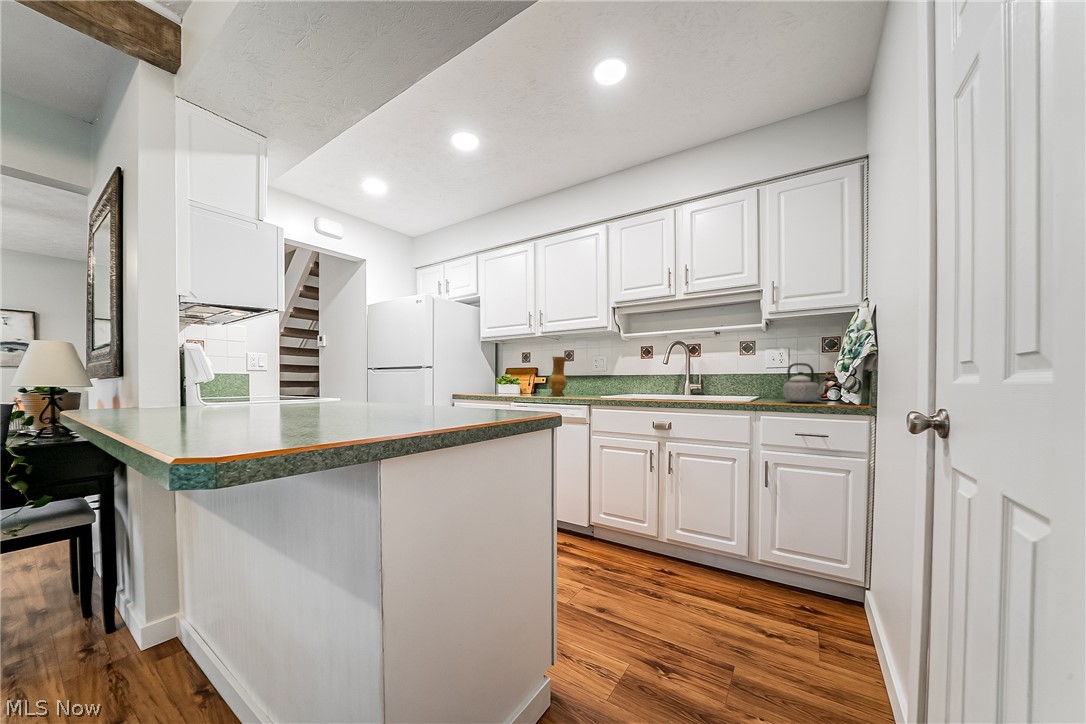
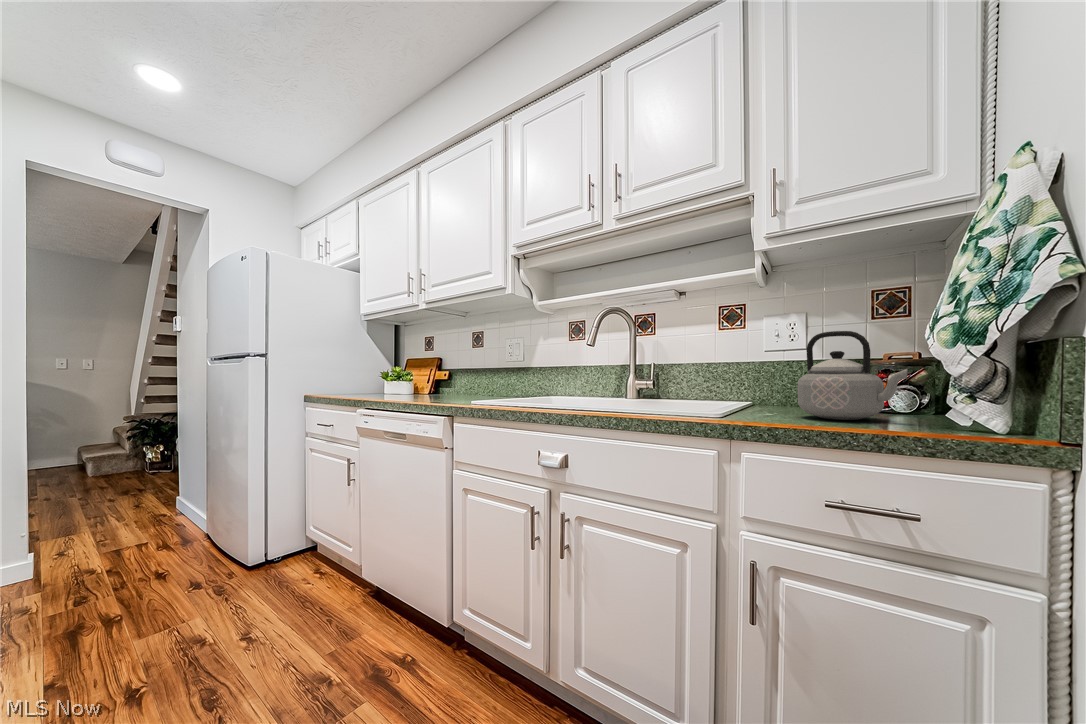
ceramic jug: present [548,357,567,396] -> none [429,338,458,398]

